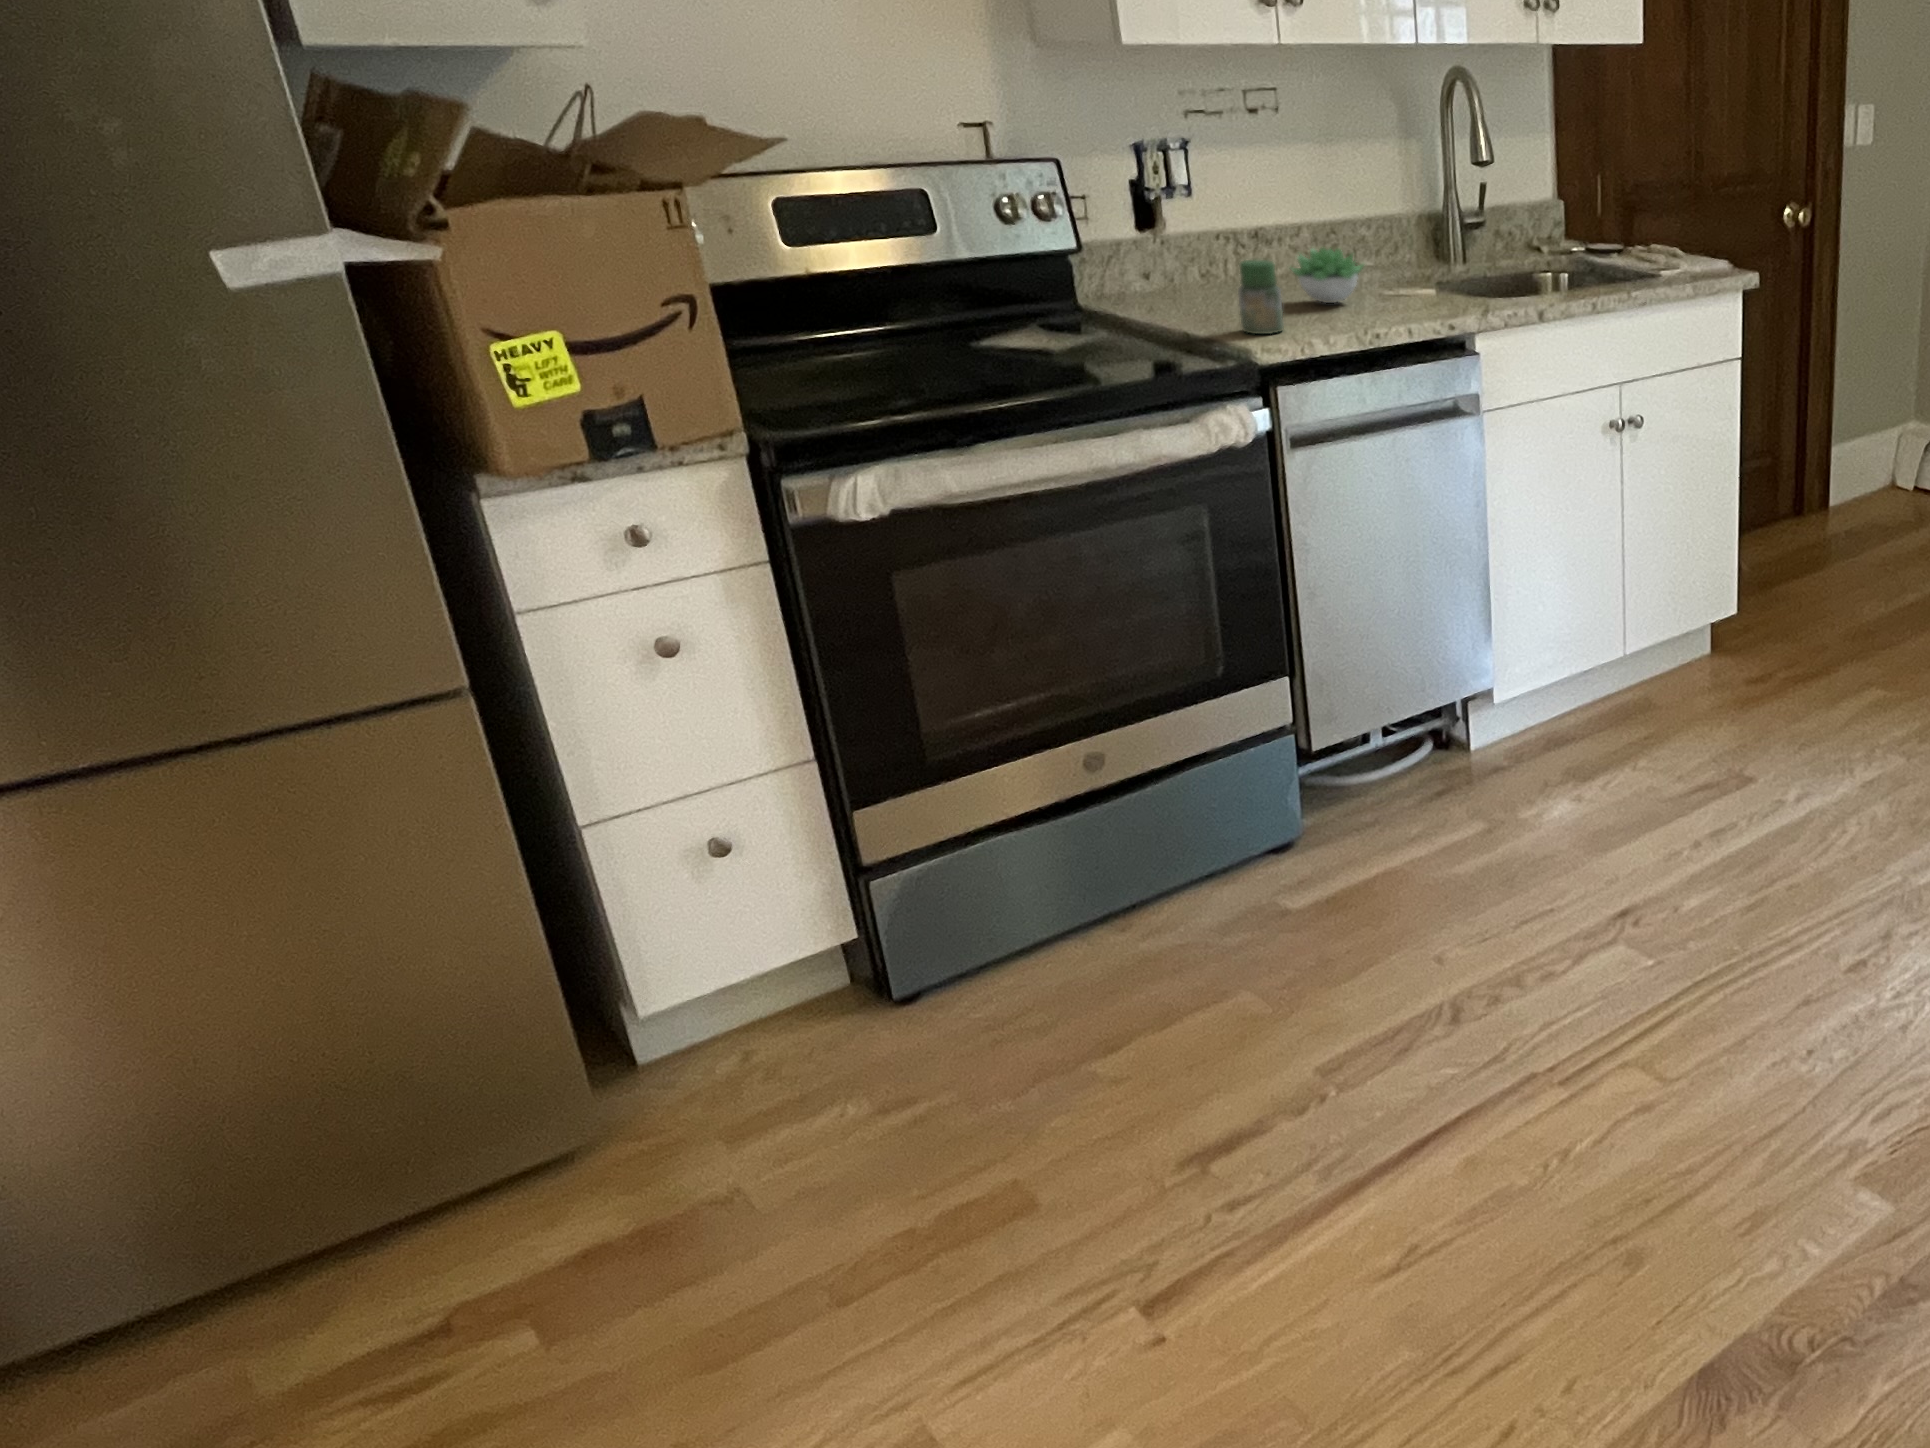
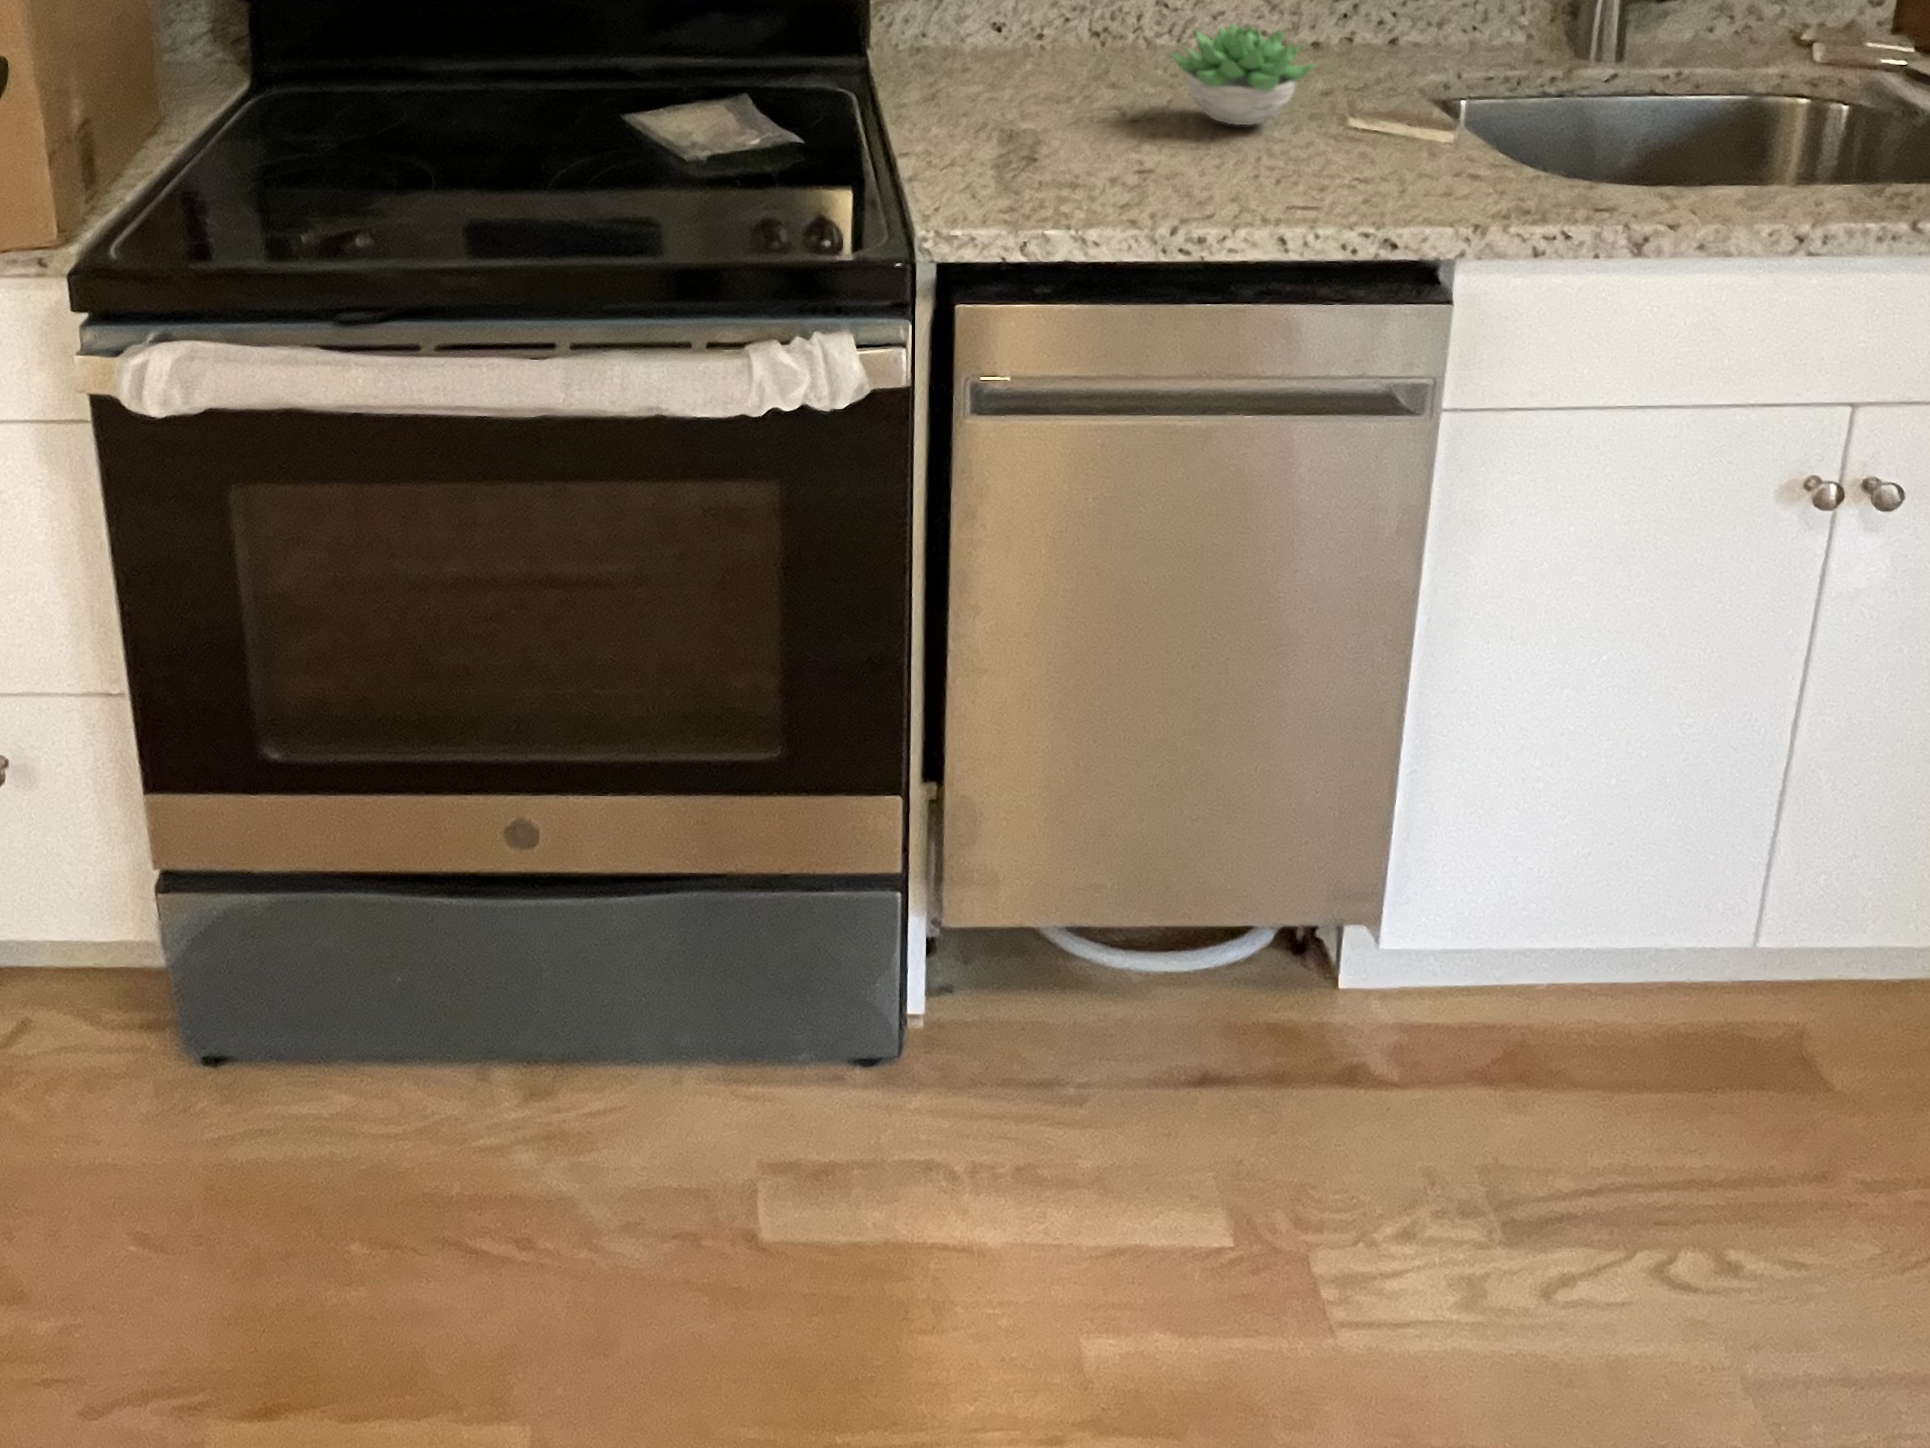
jar: present [1238,260,1284,334] -> none [1000,49,1077,182]

